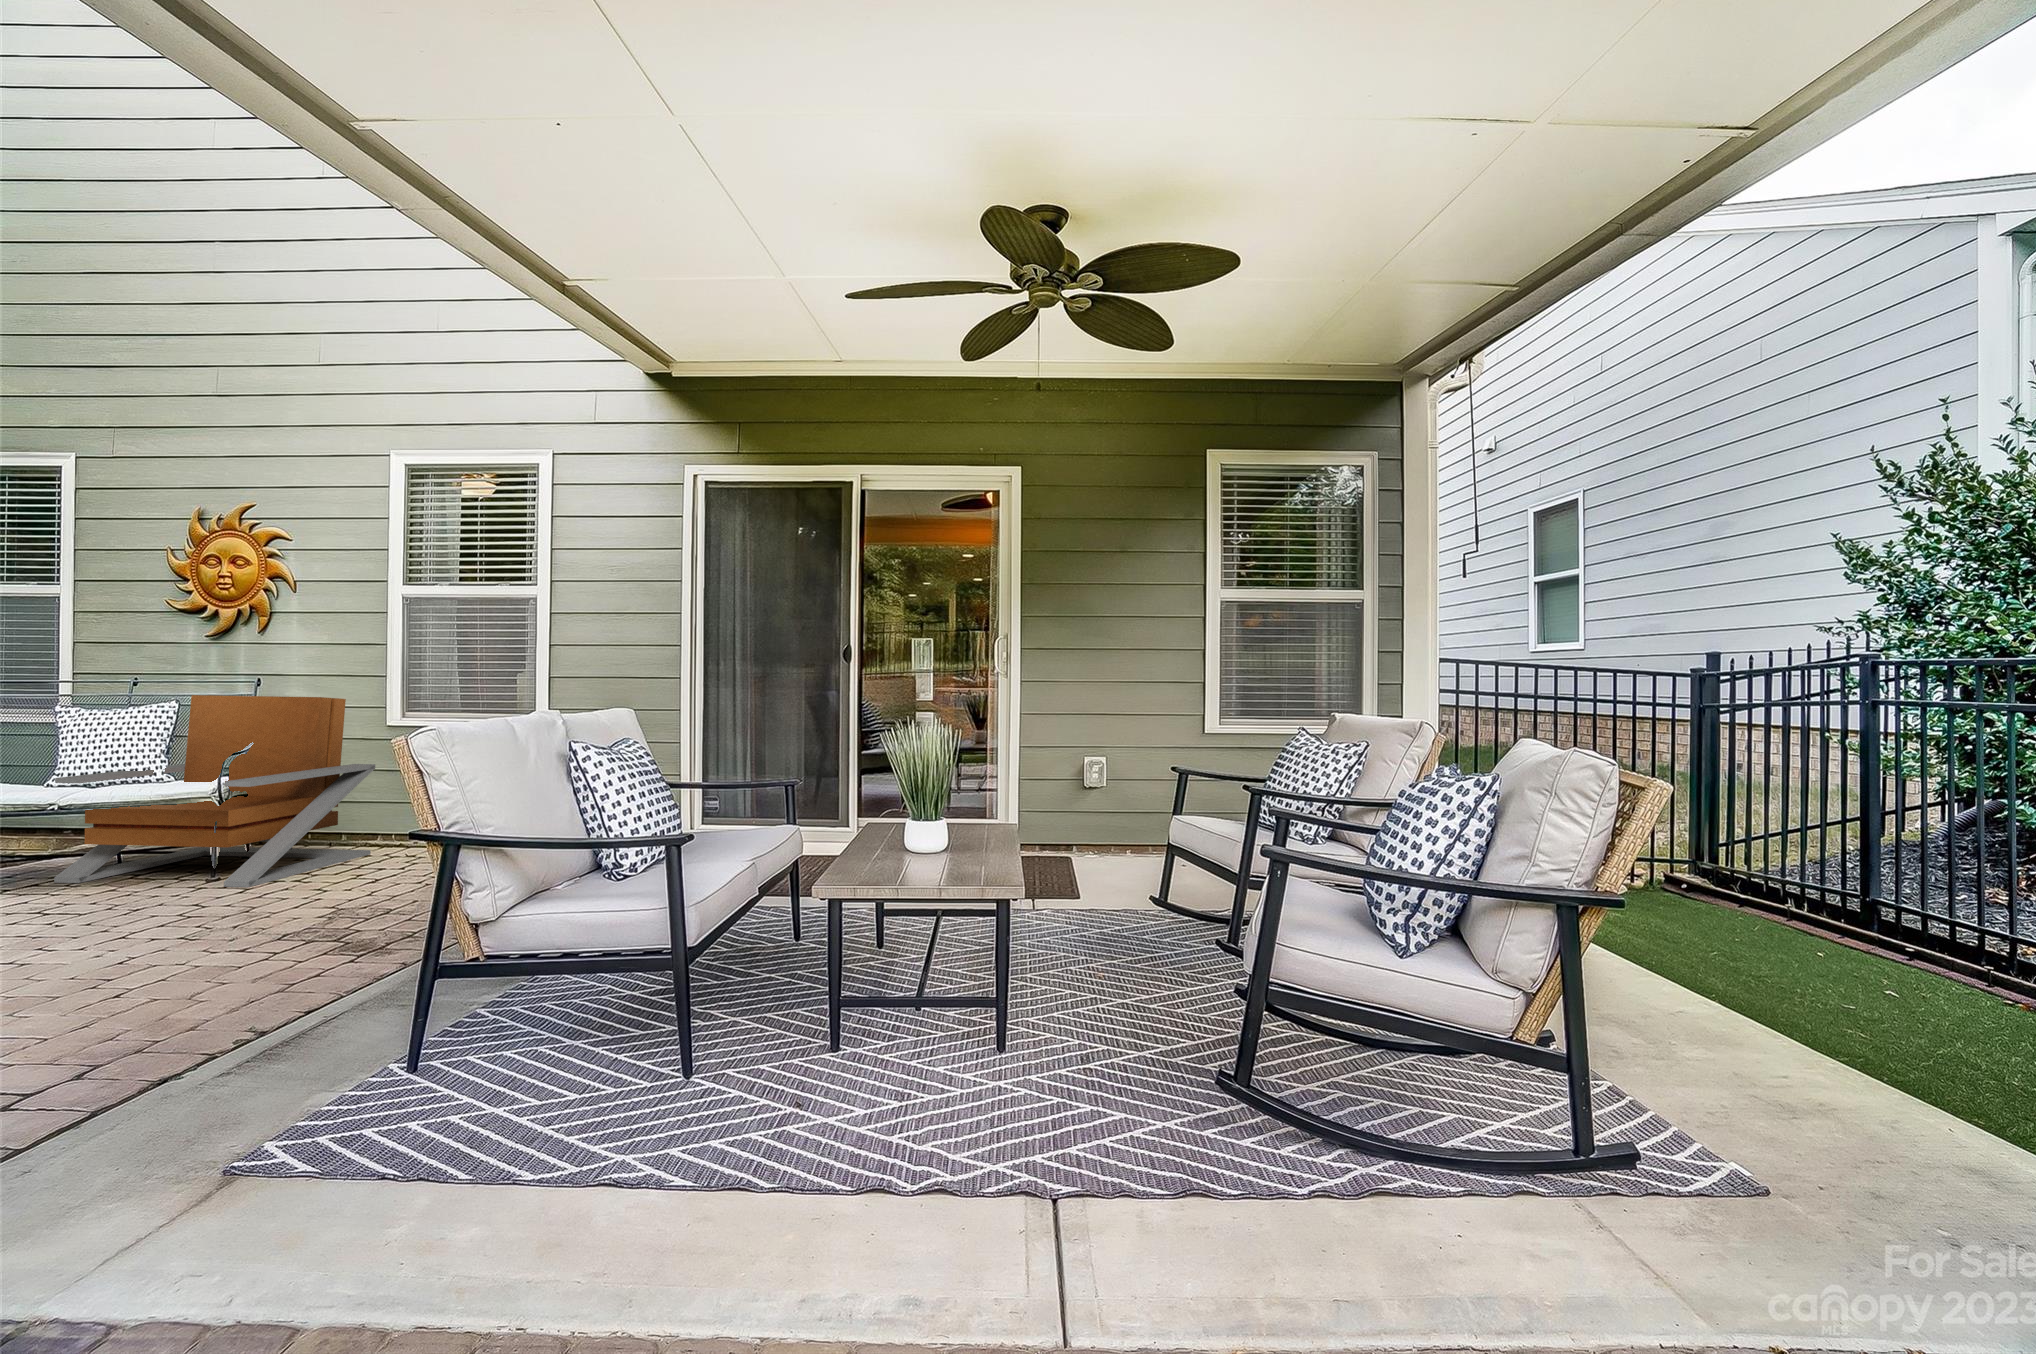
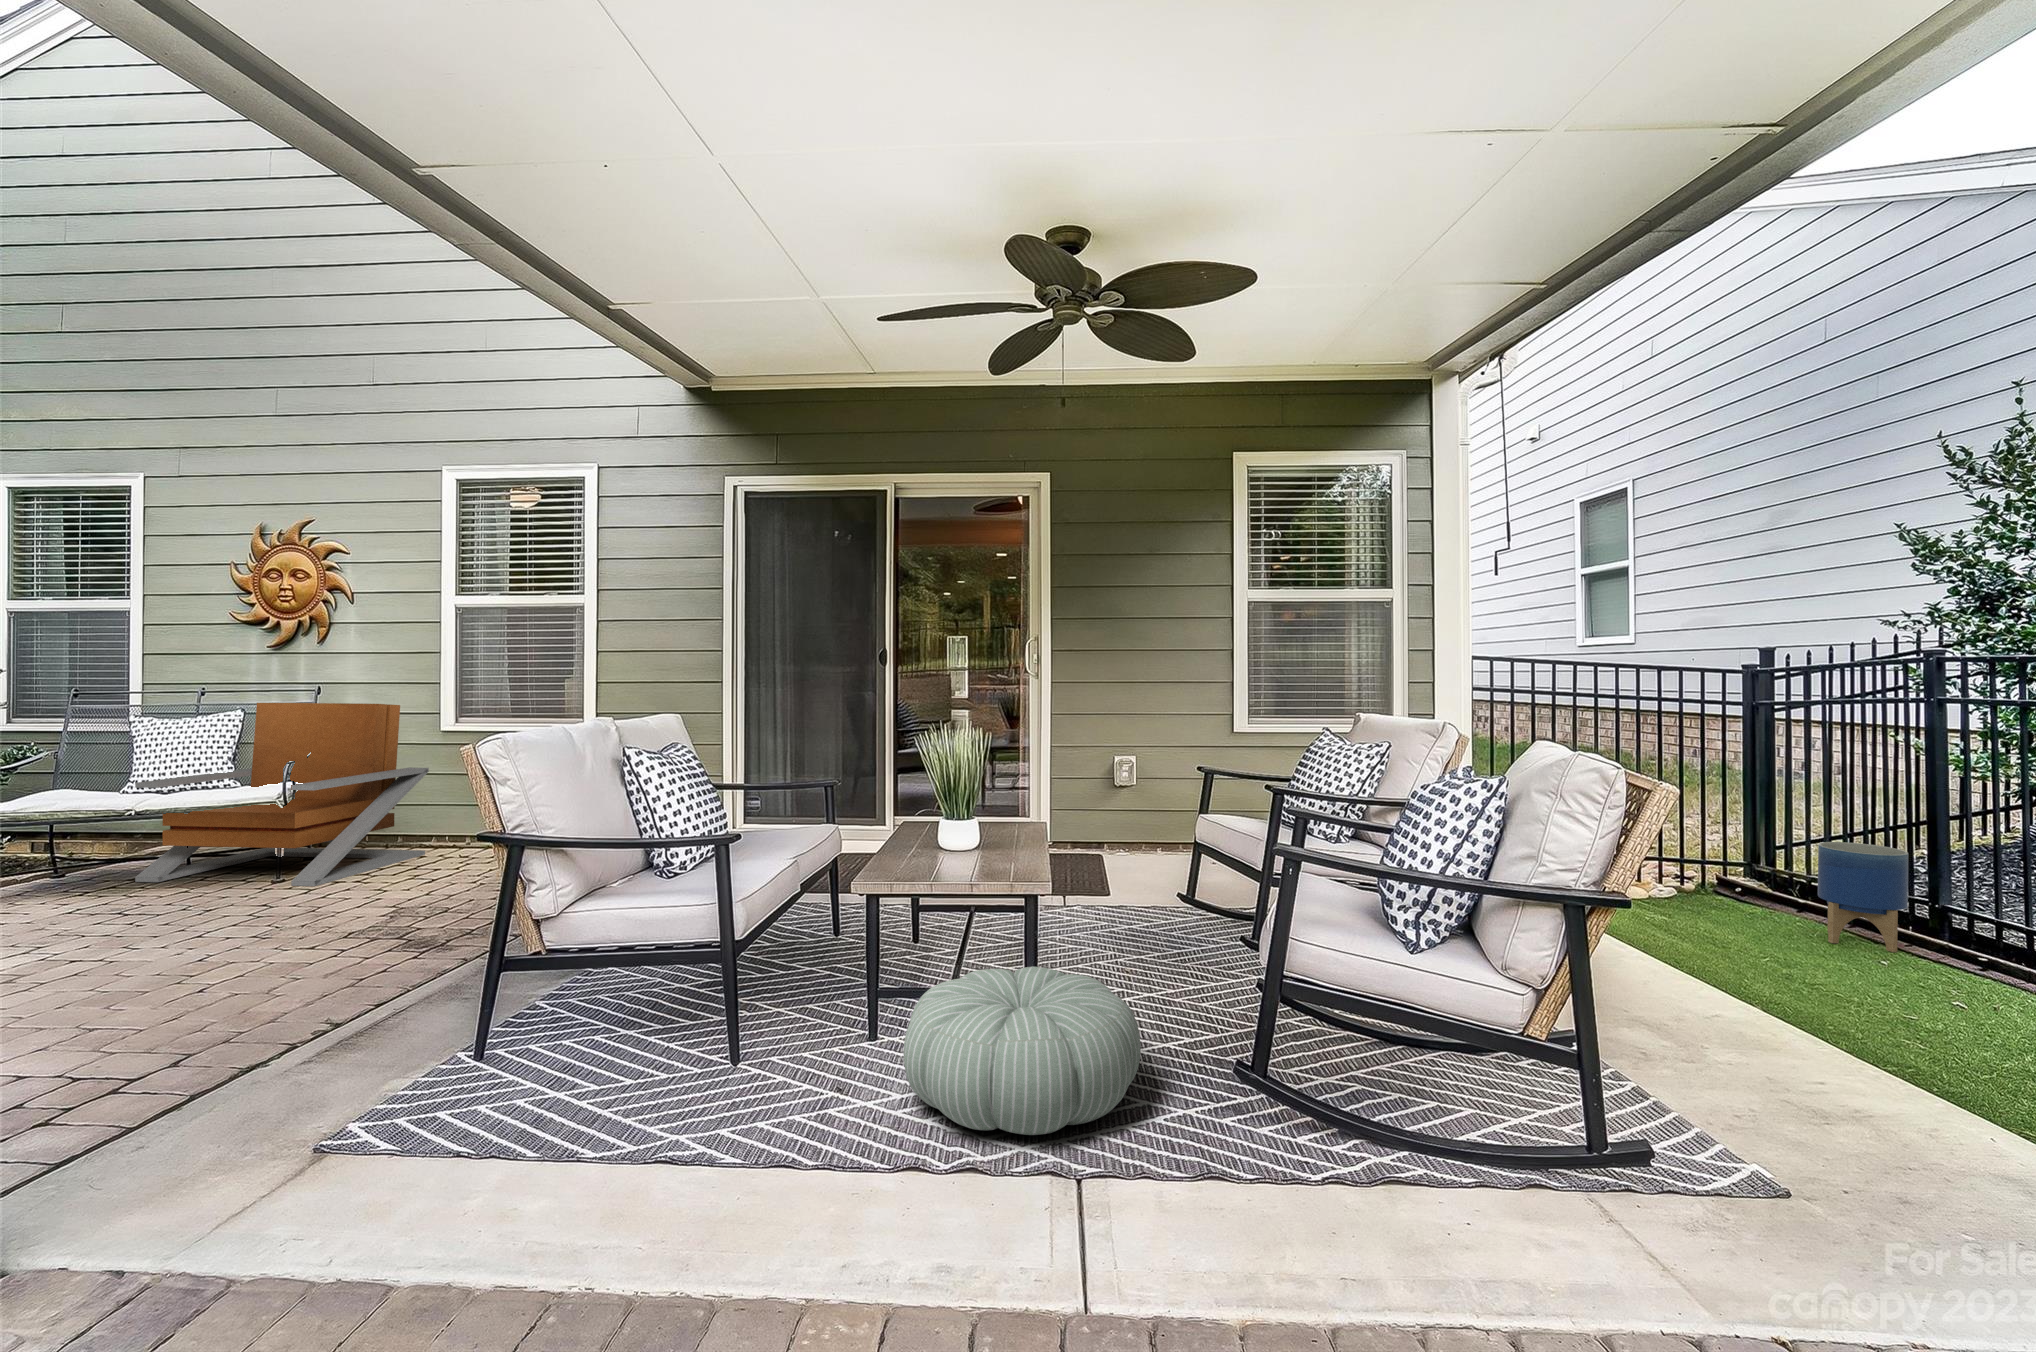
planter: none [1782,844,1871,953] -> present [1818,842,1908,952]
pouf: none [868,972,1117,1152] -> present [903,967,1141,1135]

